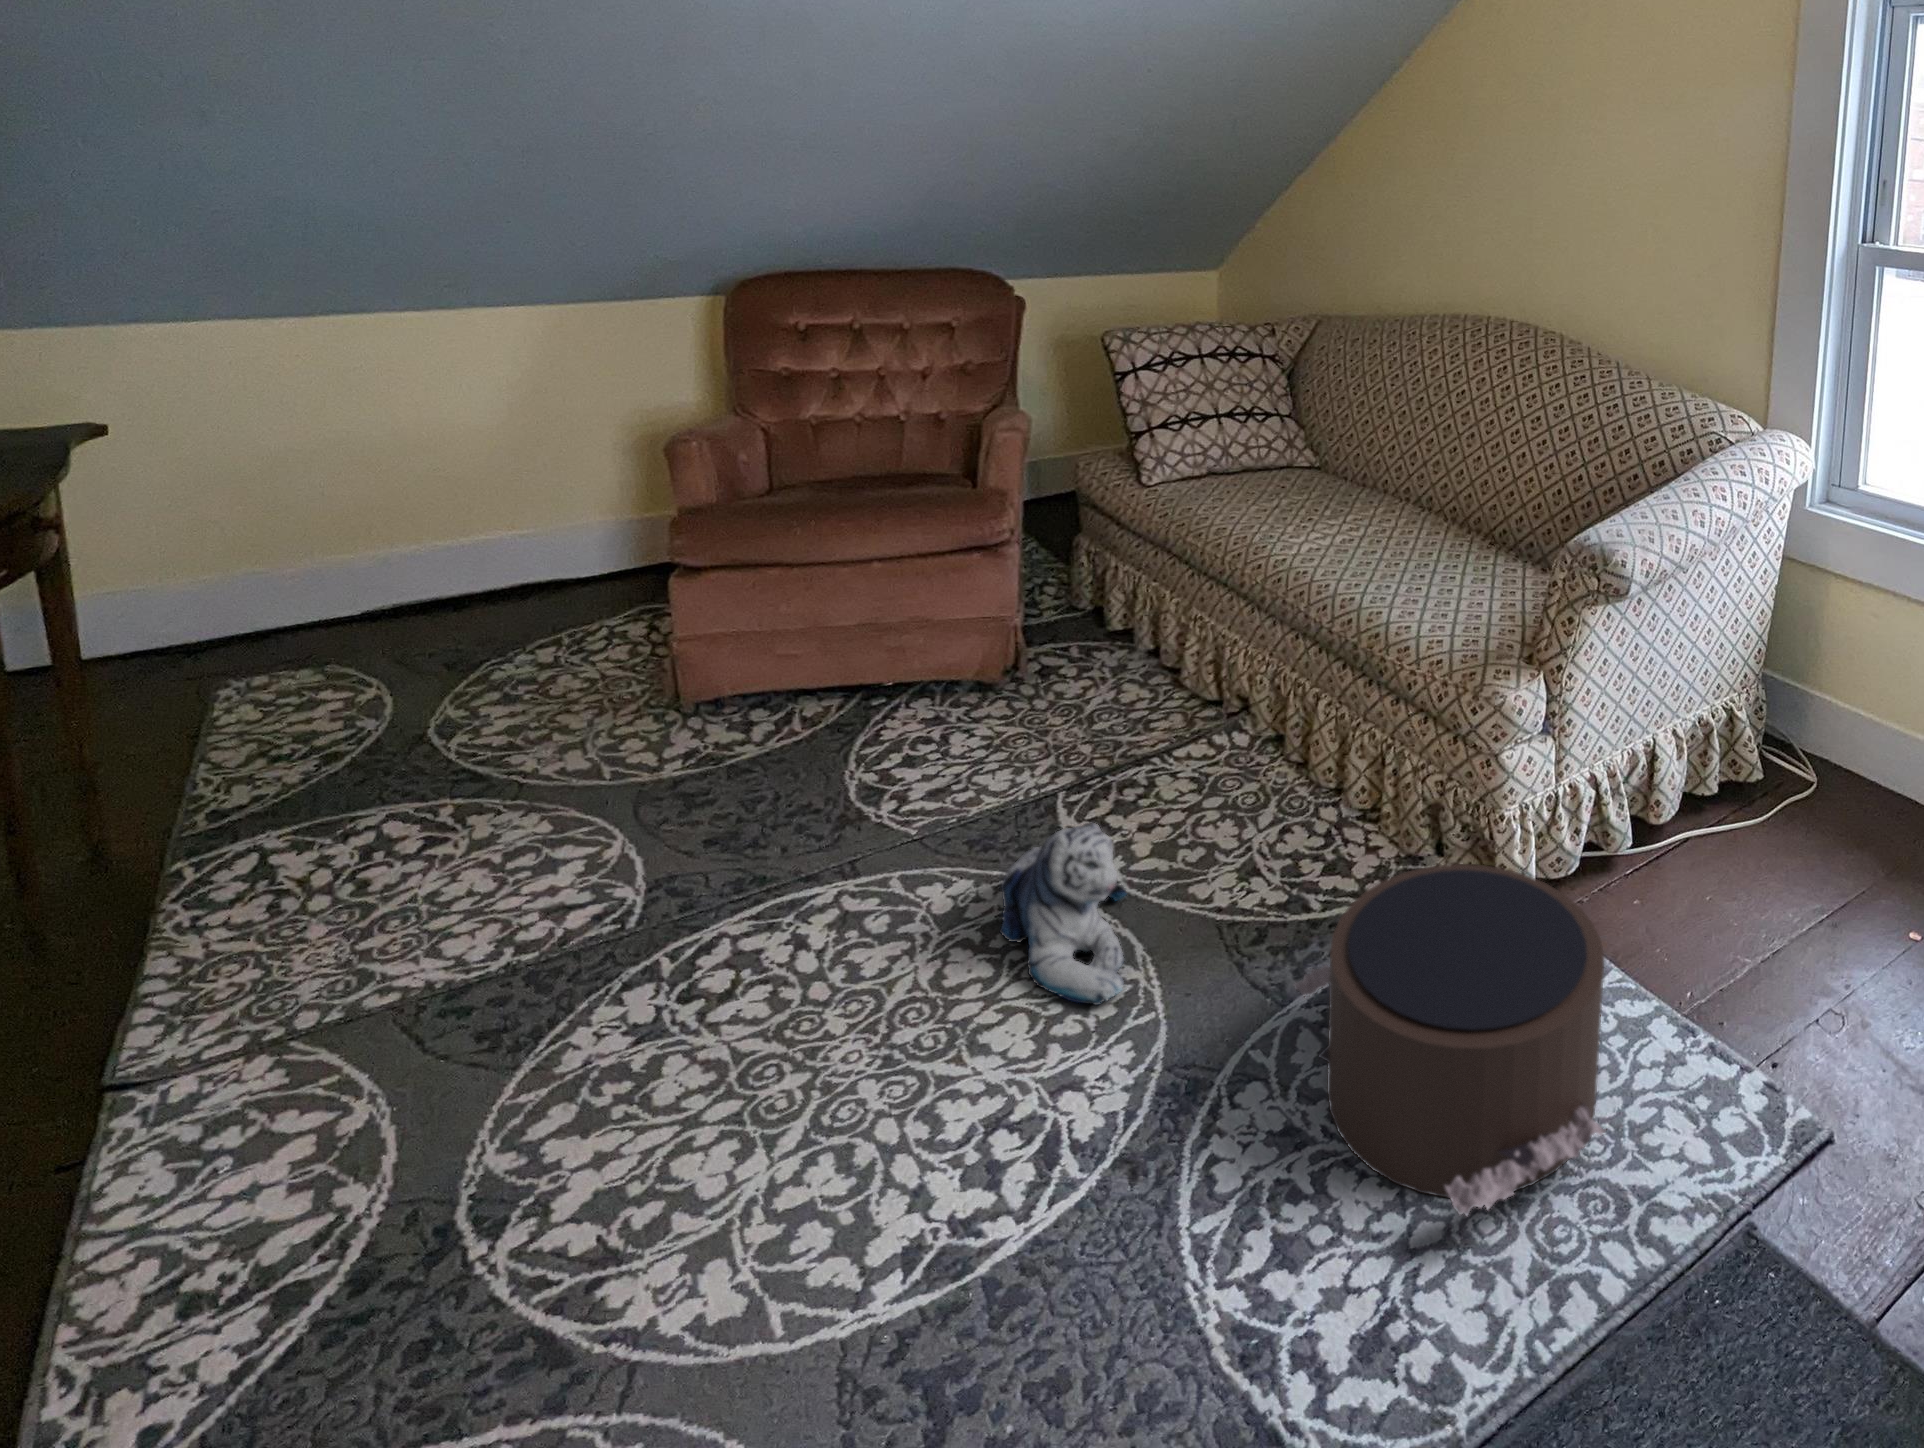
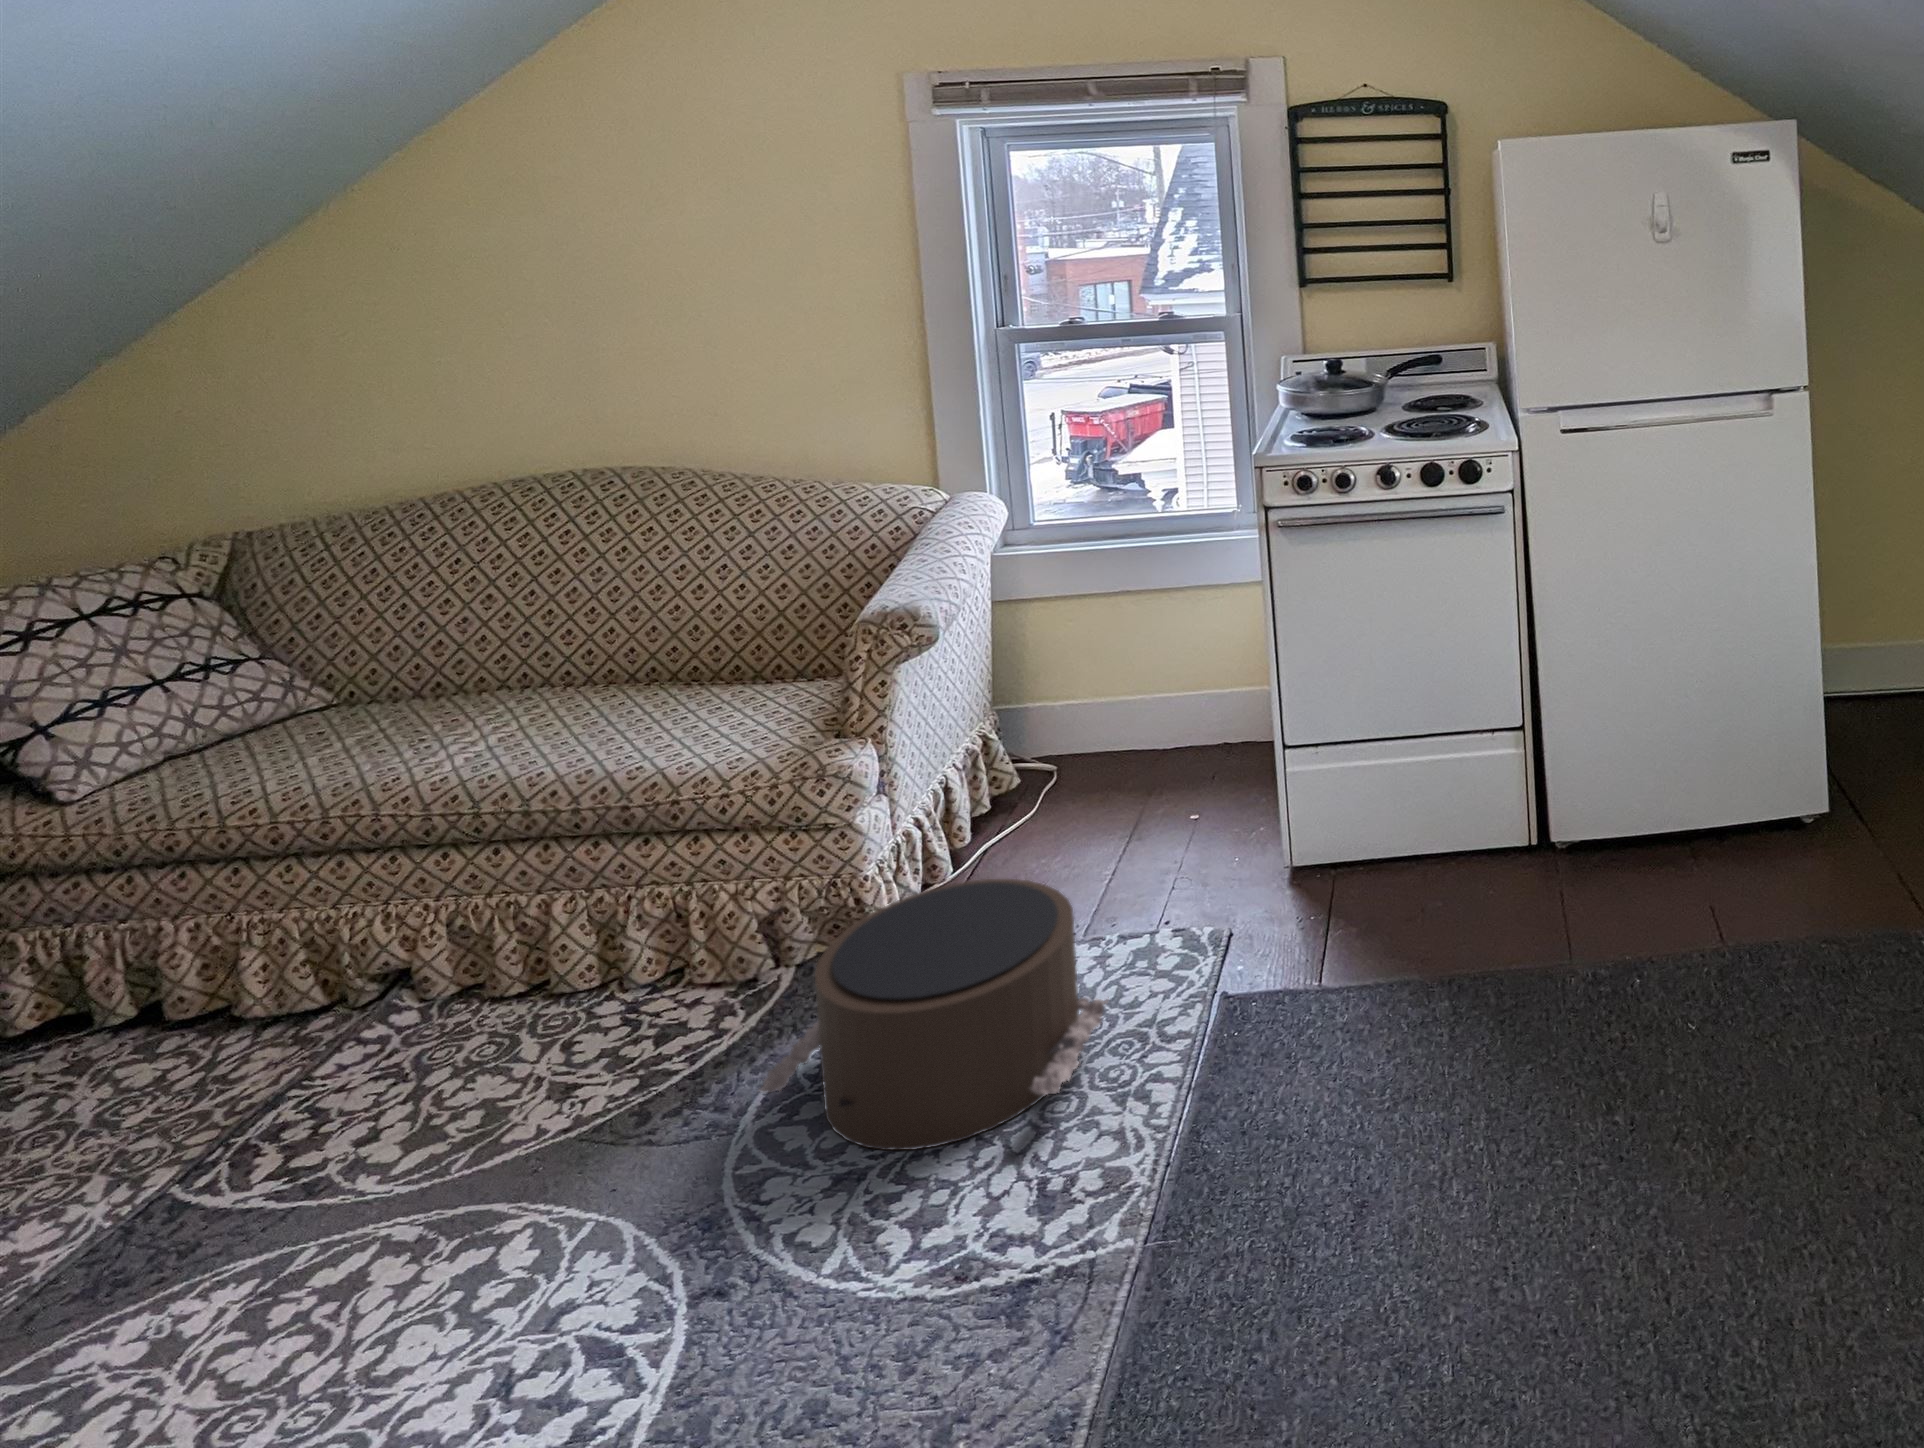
plush toy: present [1000,823,1126,1005] -> none [239,1095,542,1306]

